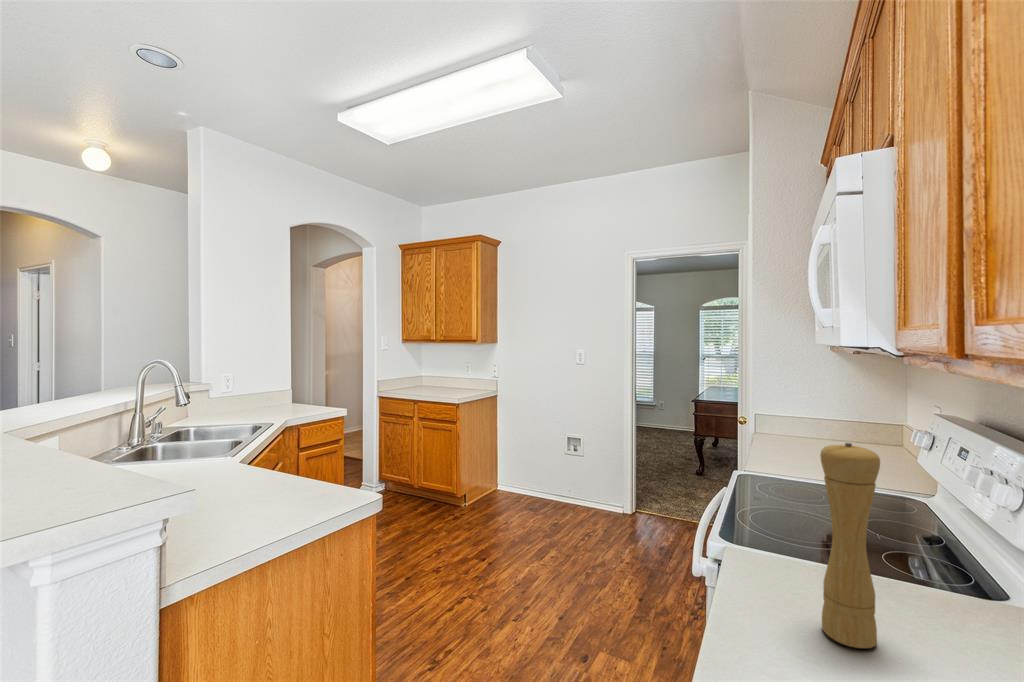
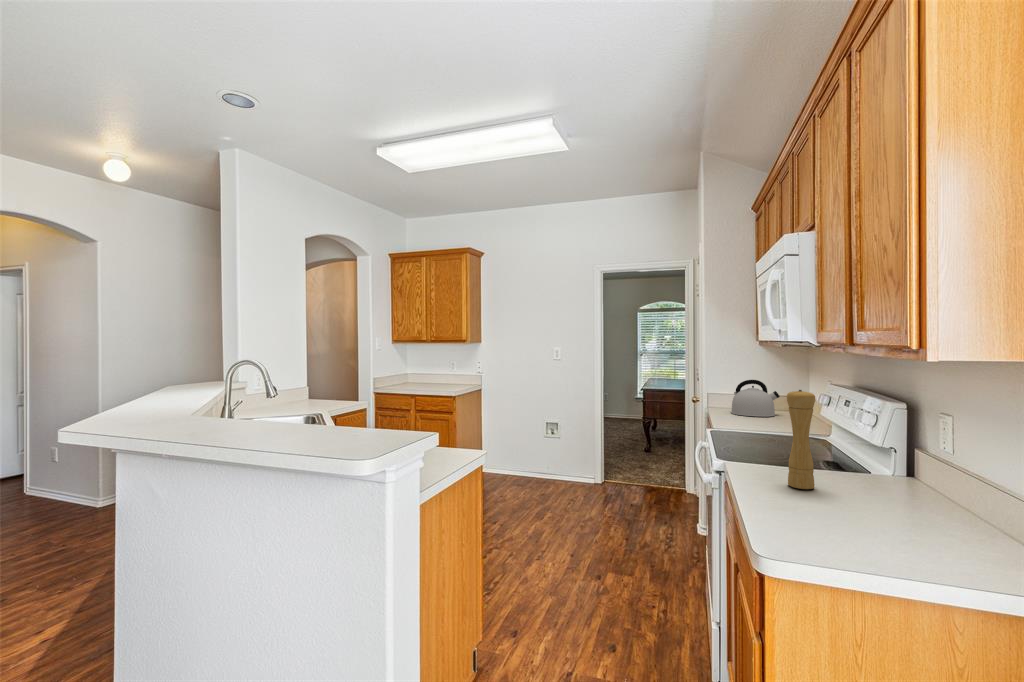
kettle: none [778,399,852,454] -> present [731,380,780,417]

